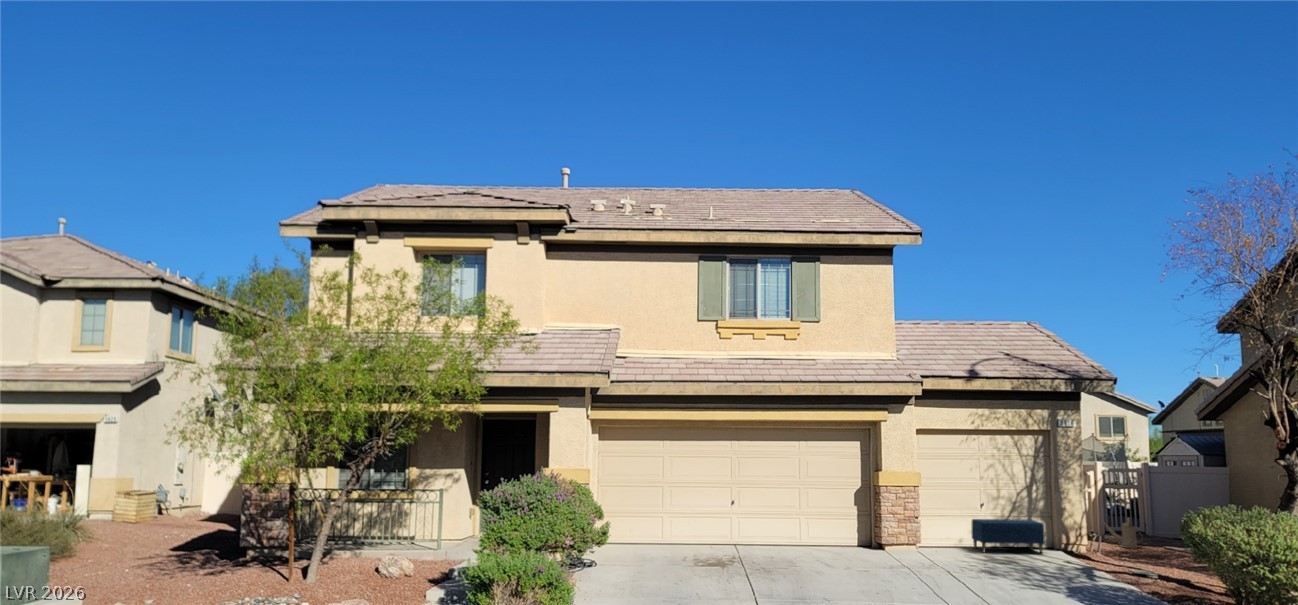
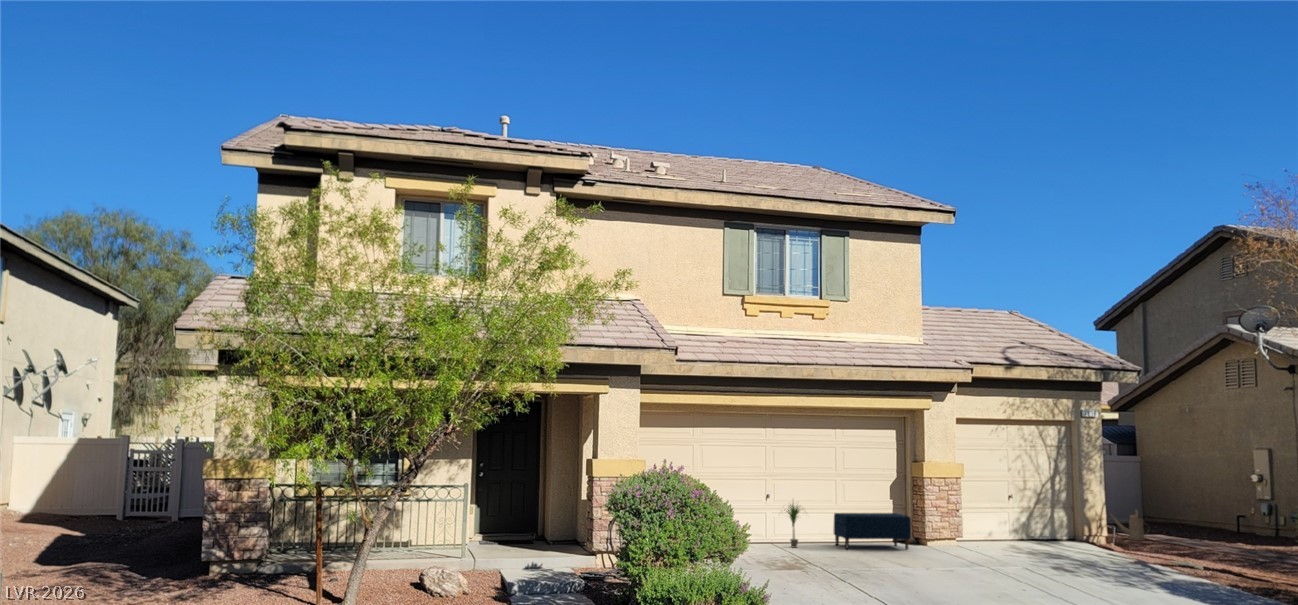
potted plant: none [742,501,771,547] -> present [787,504,800,548]
bench: present [972,519,1044,553] -> present [834,513,911,549]

